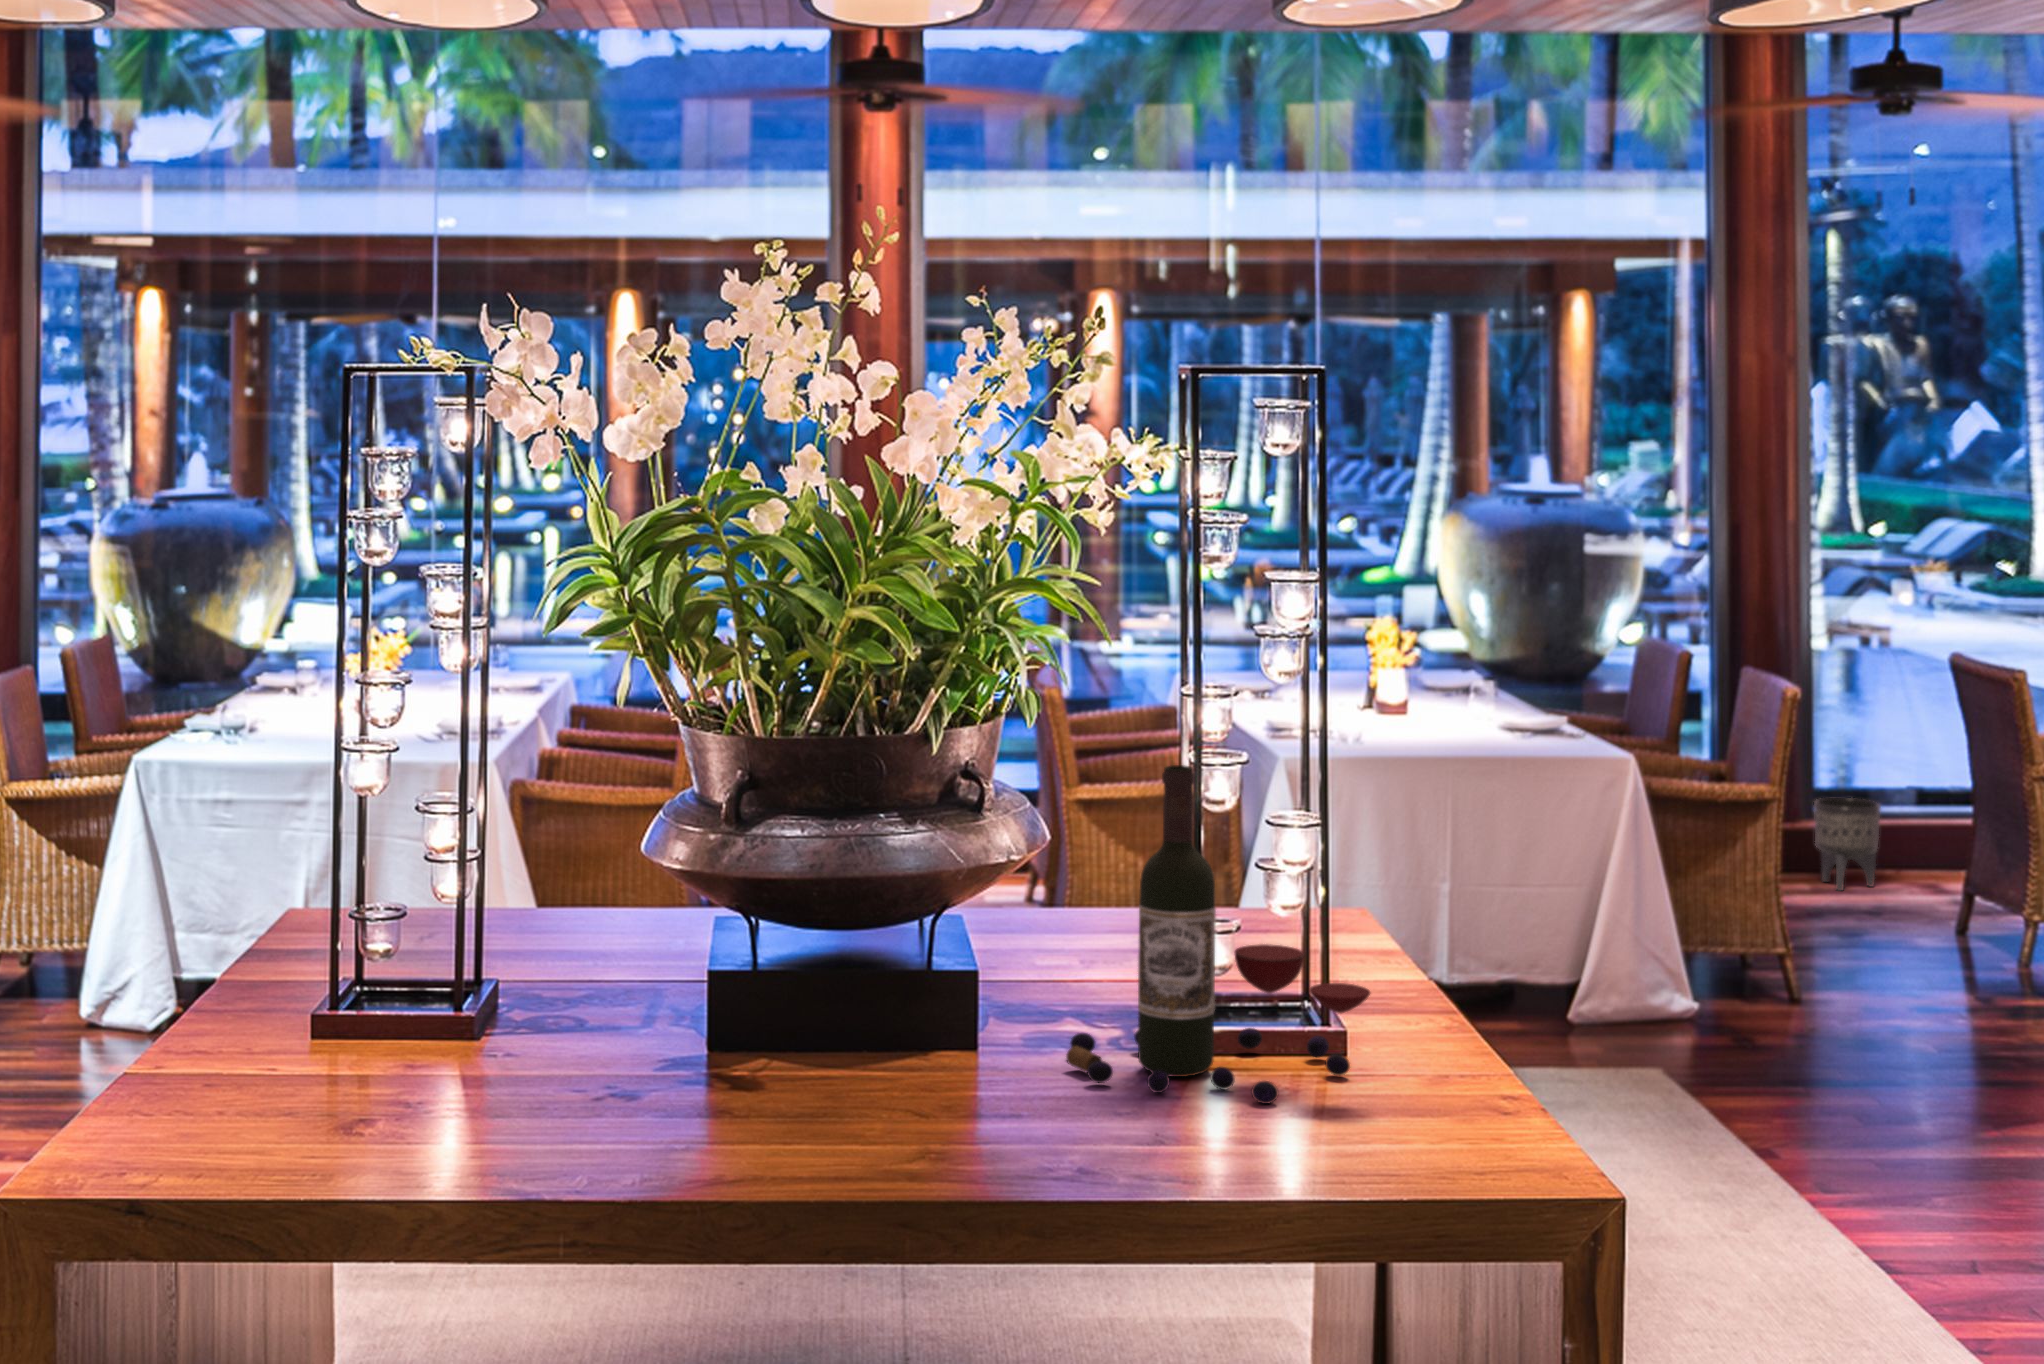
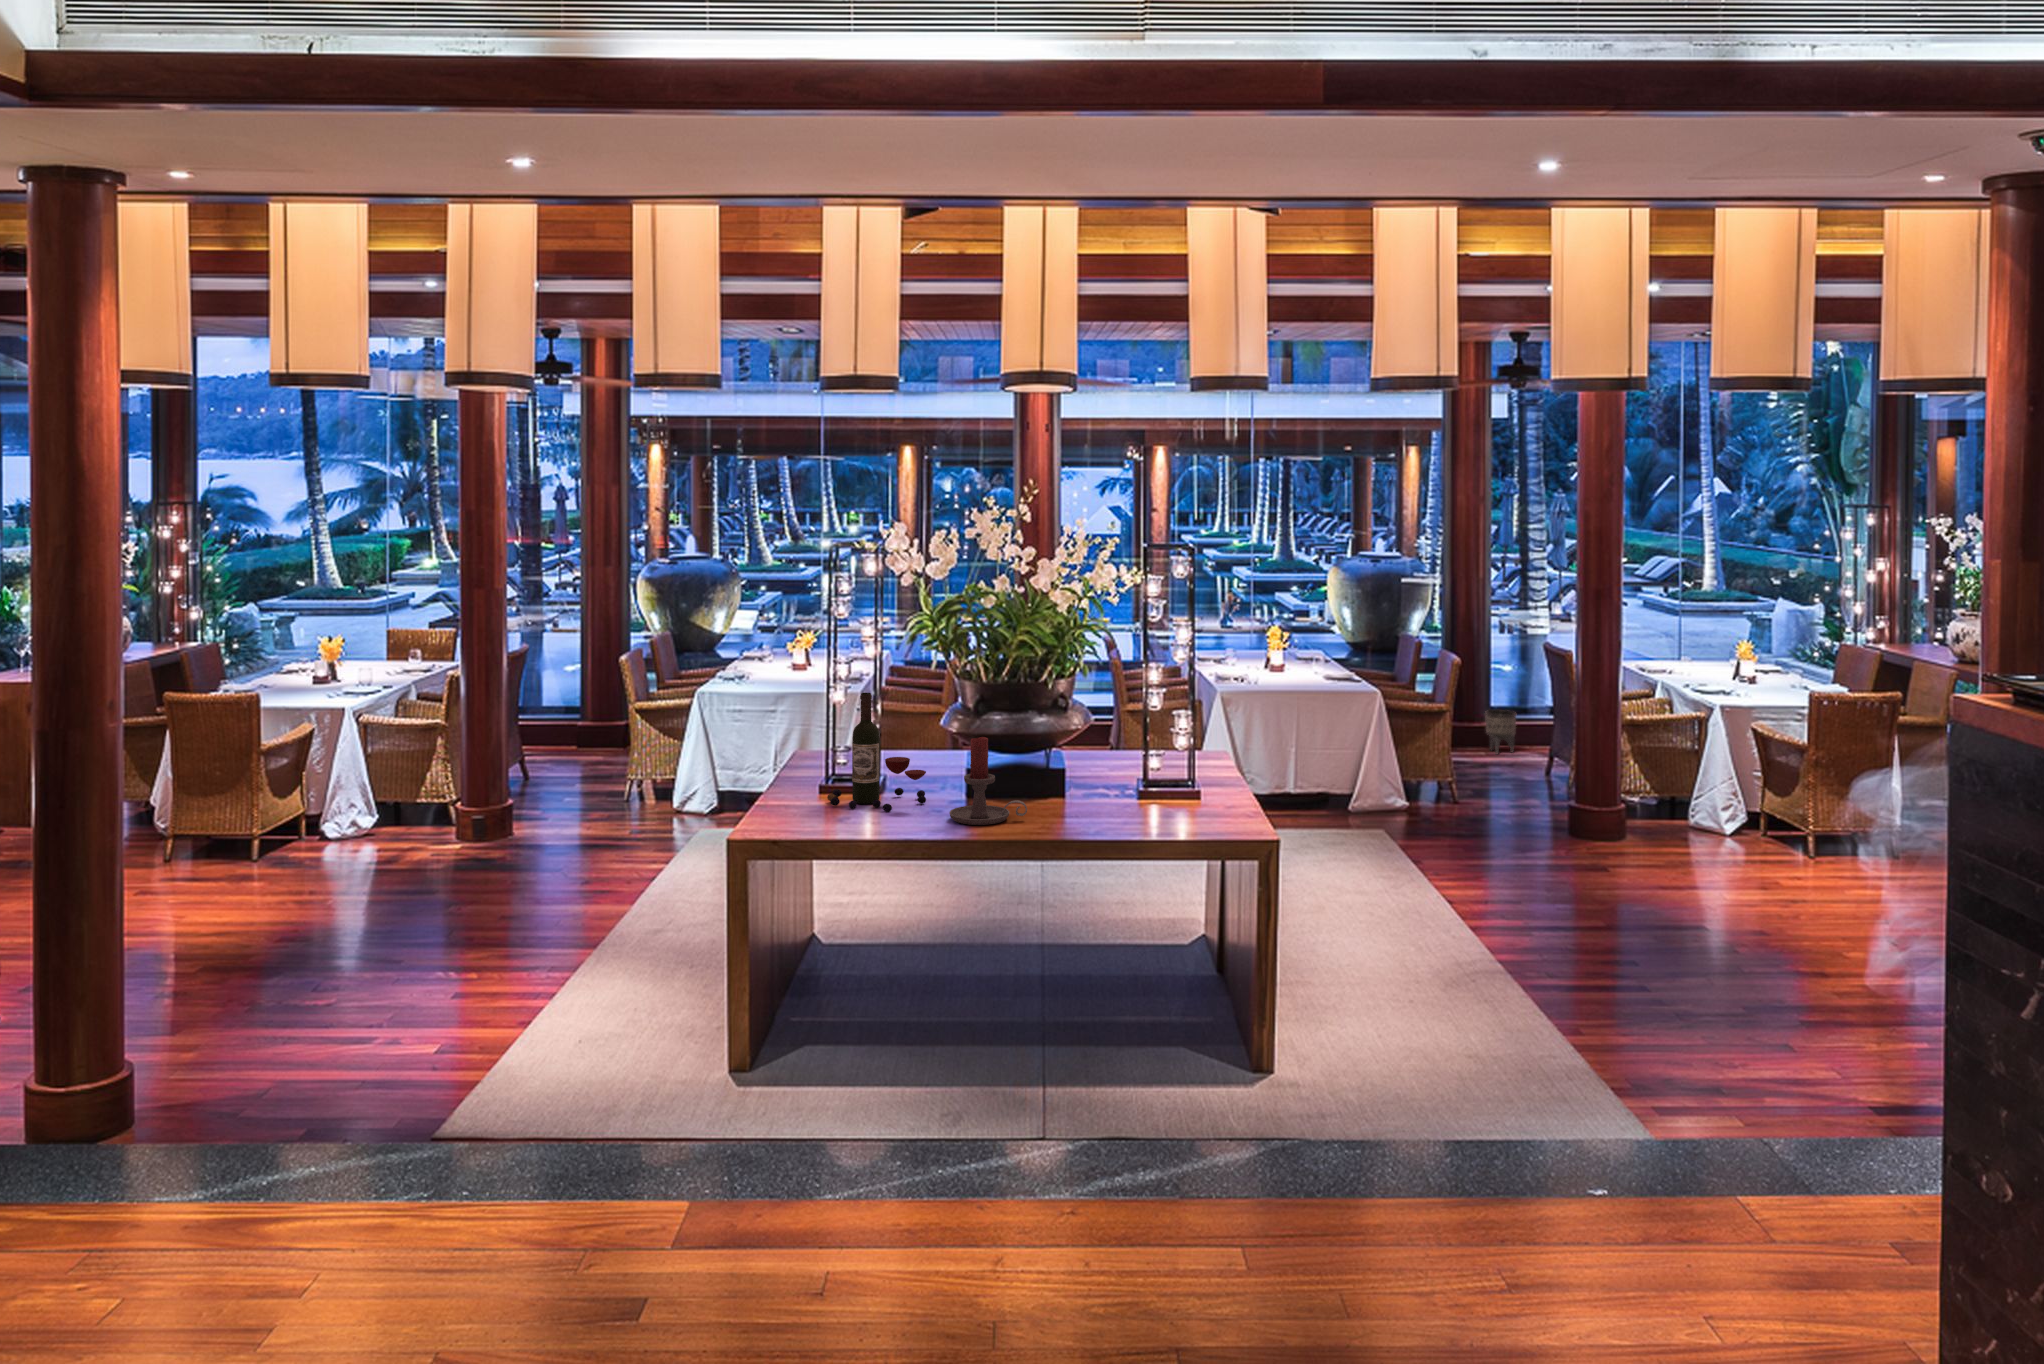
wine bottle: present [1066,765,1370,1104] -> present [827,693,926,812]
candle holder: none [655,890,878,1147] -> present [950,737,1027,825]

